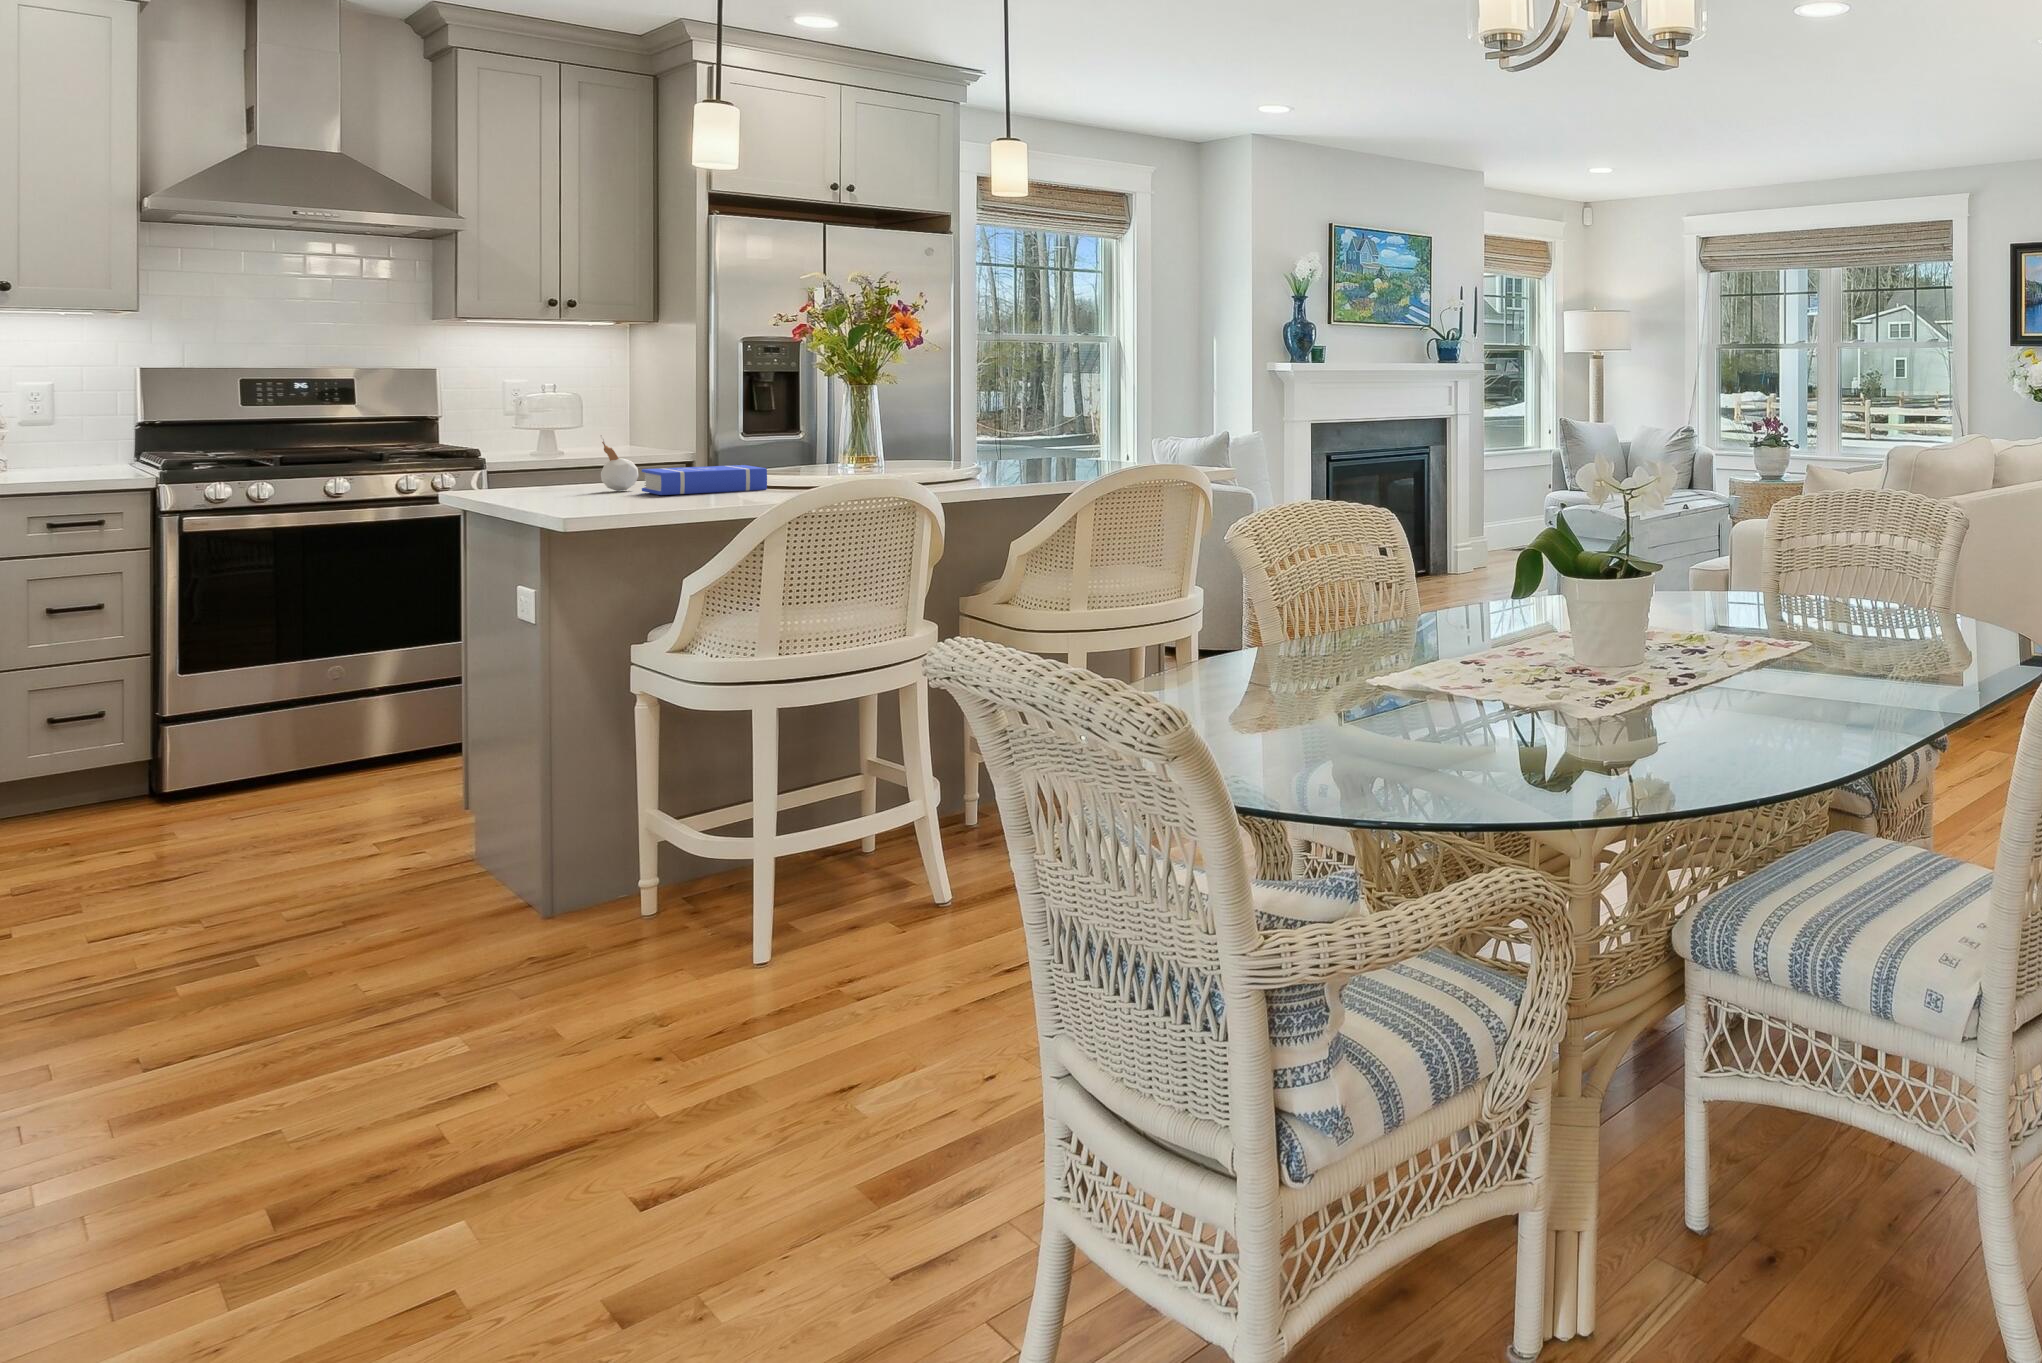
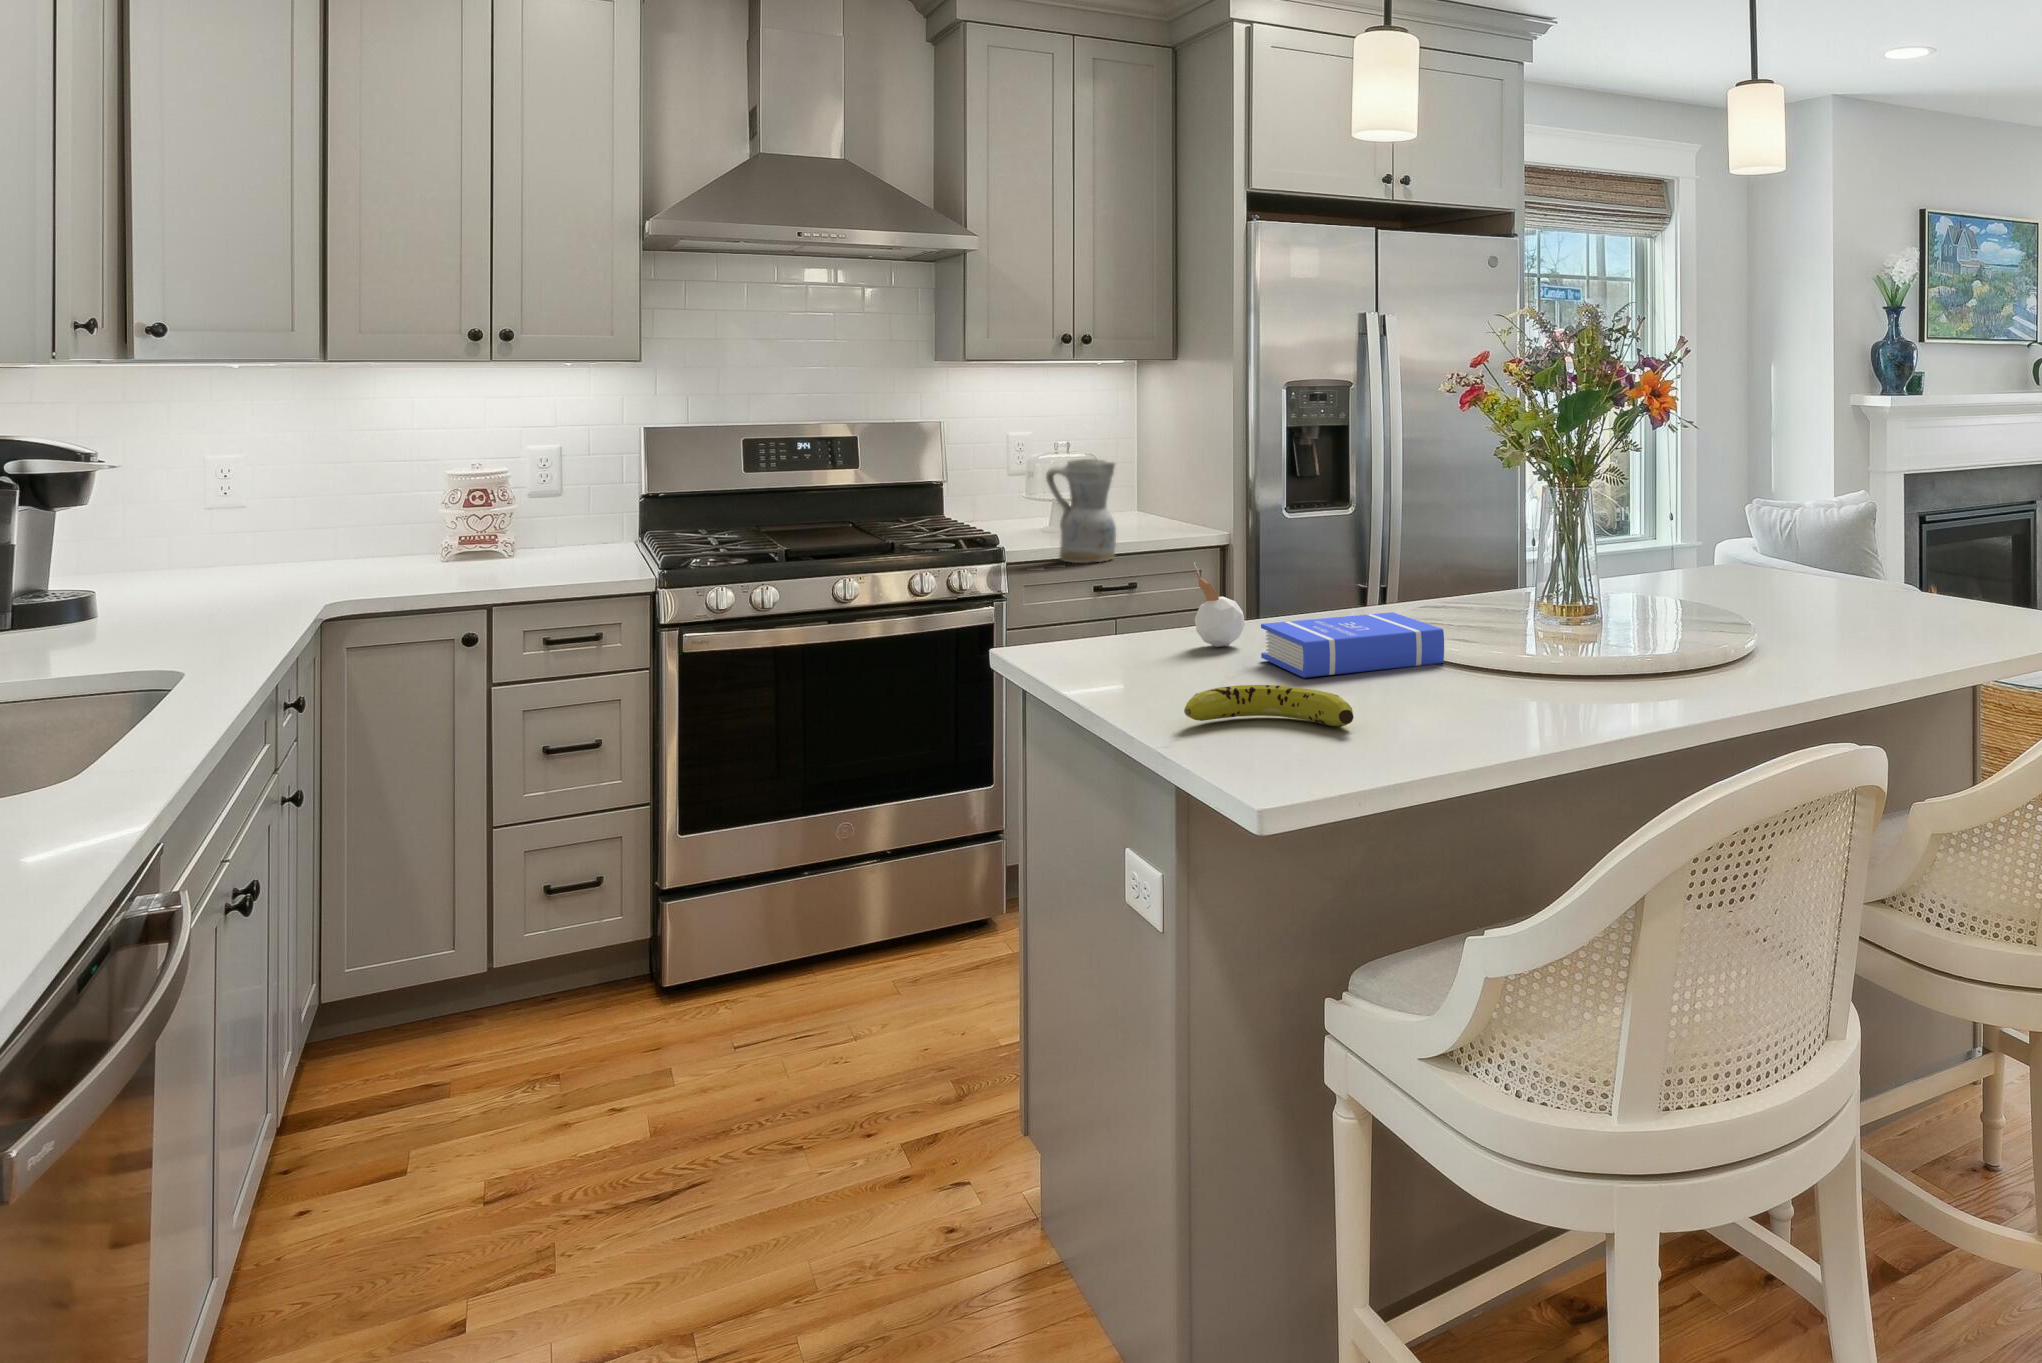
ceramic pitcher: none [523,393,586,472] -> present [1046,459,1116,563]
fruit: none [556,486,667,505] -> present [1184,685,1354,727]

